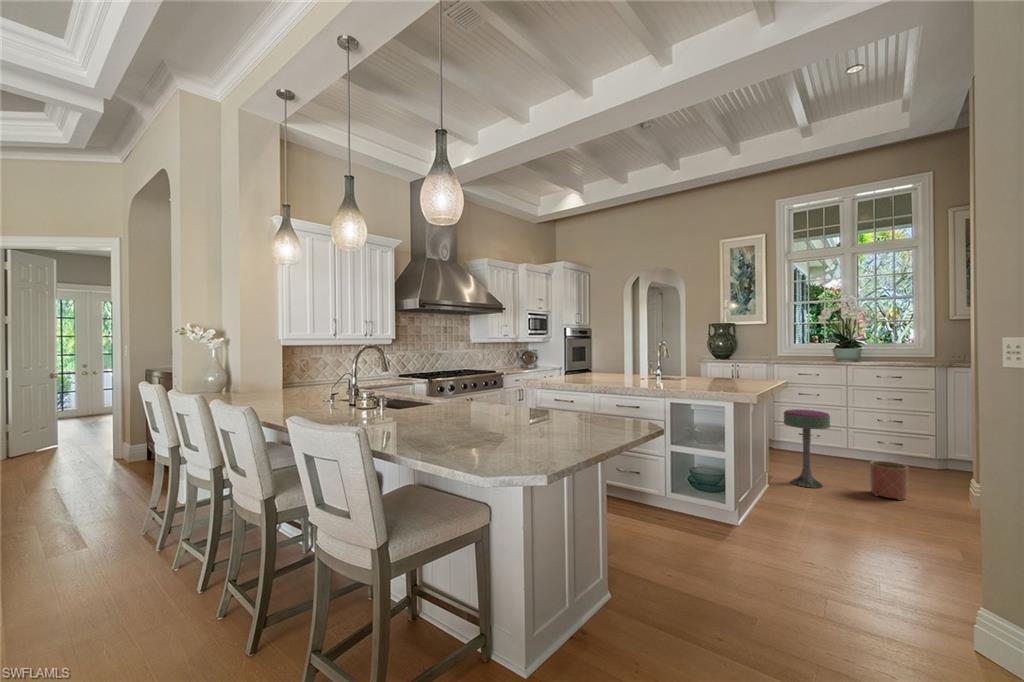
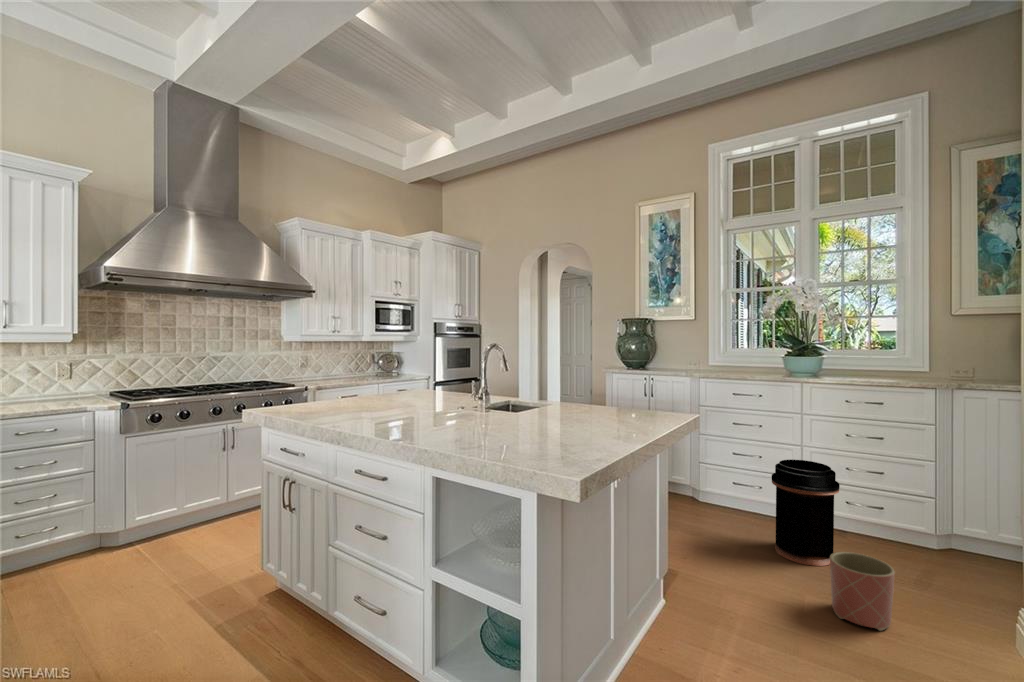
bar stool: present [784,409,830,488] -> none [695,458,768,596]
trash can: none [829,414,875,477] -> present [772,460,840,566]

